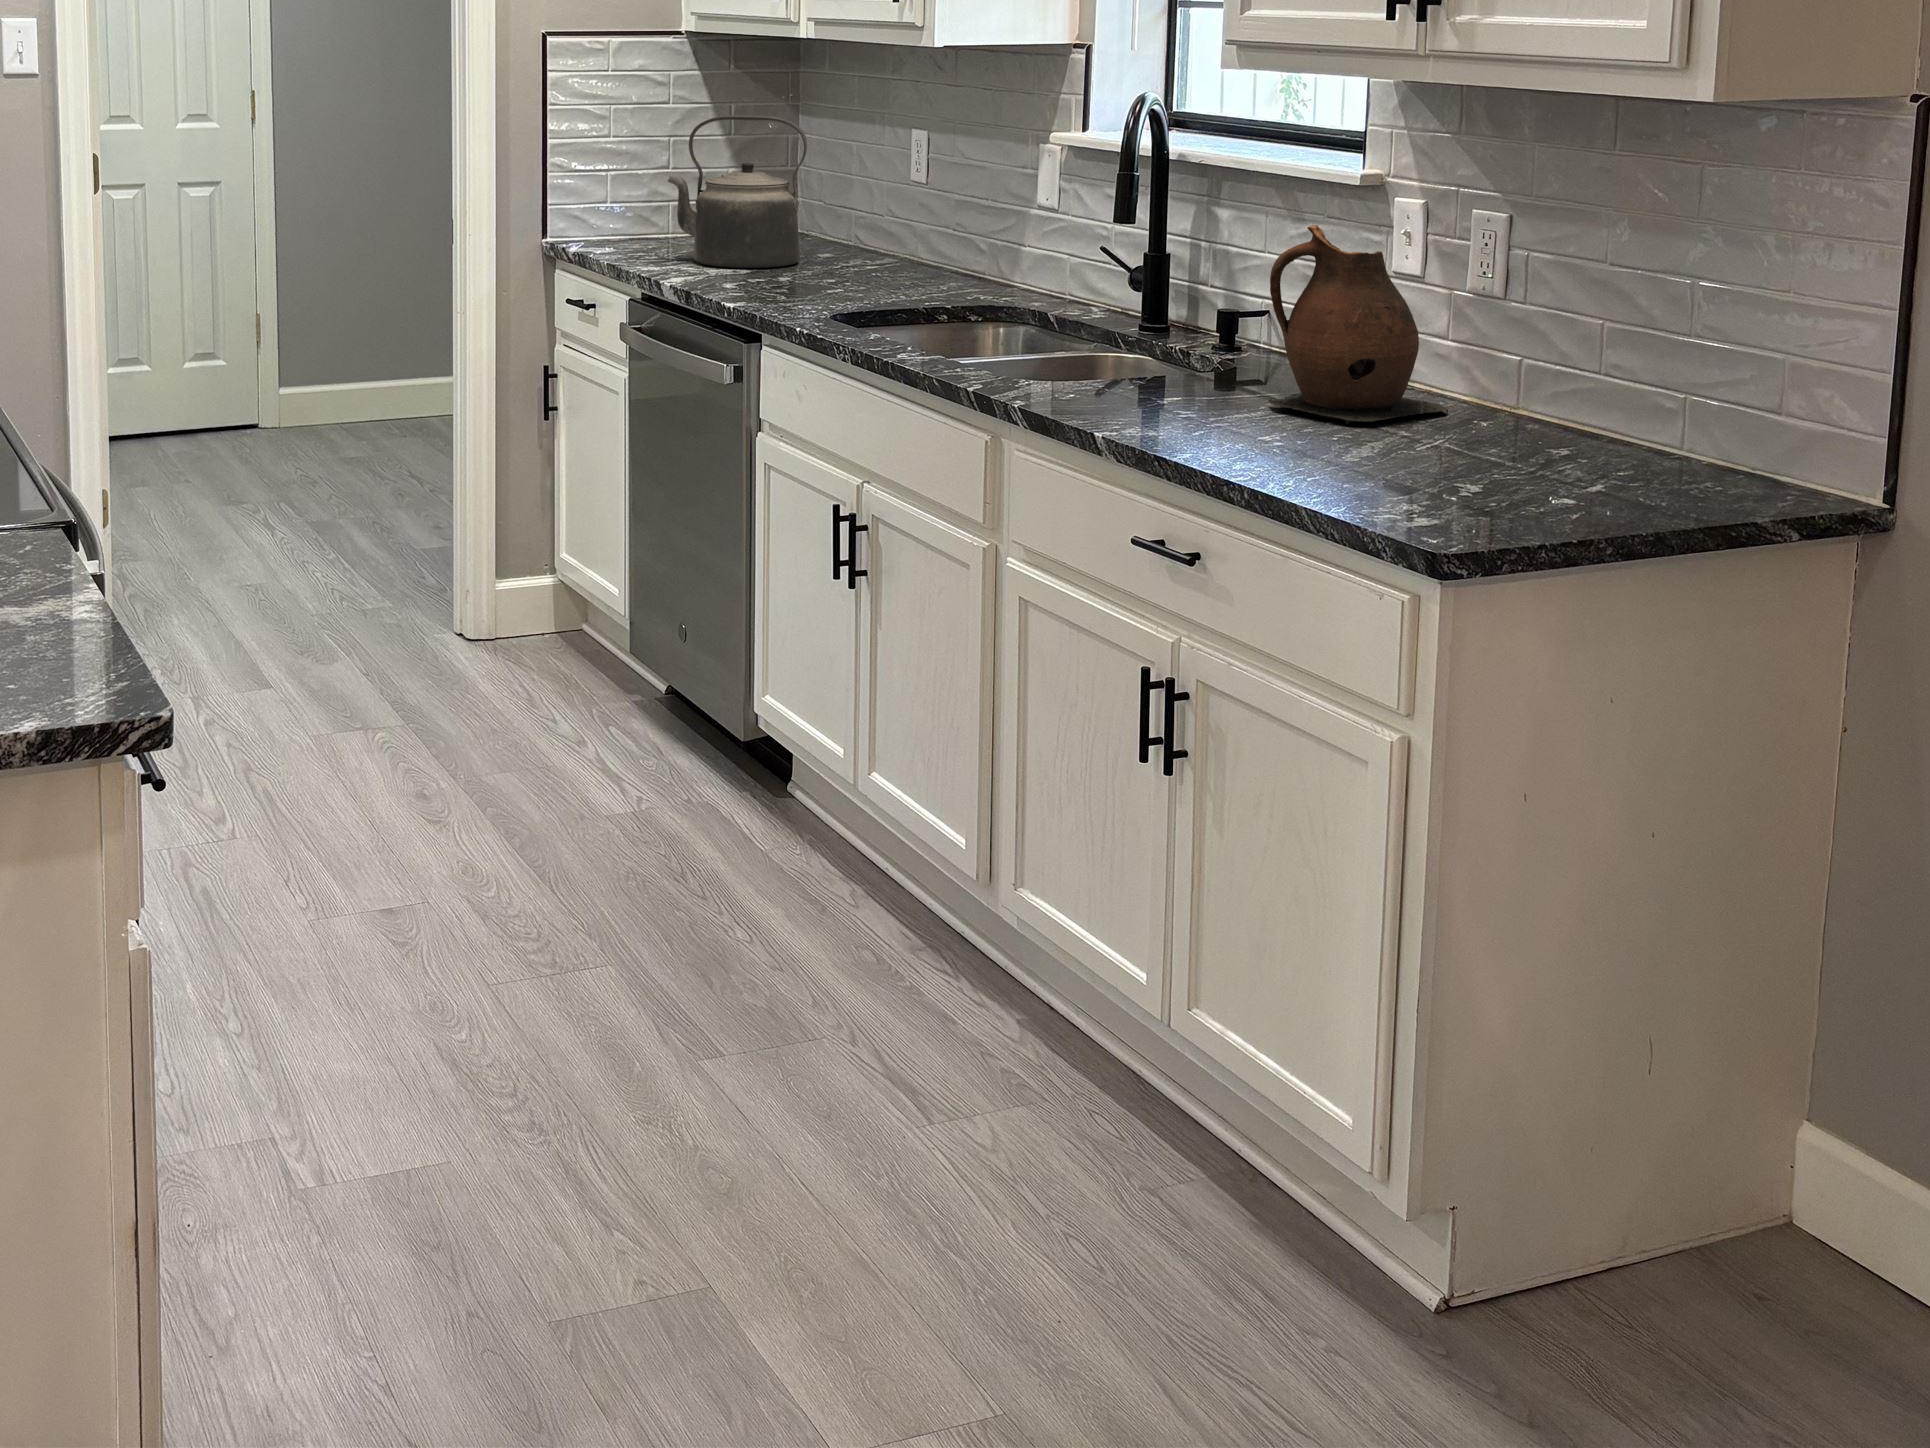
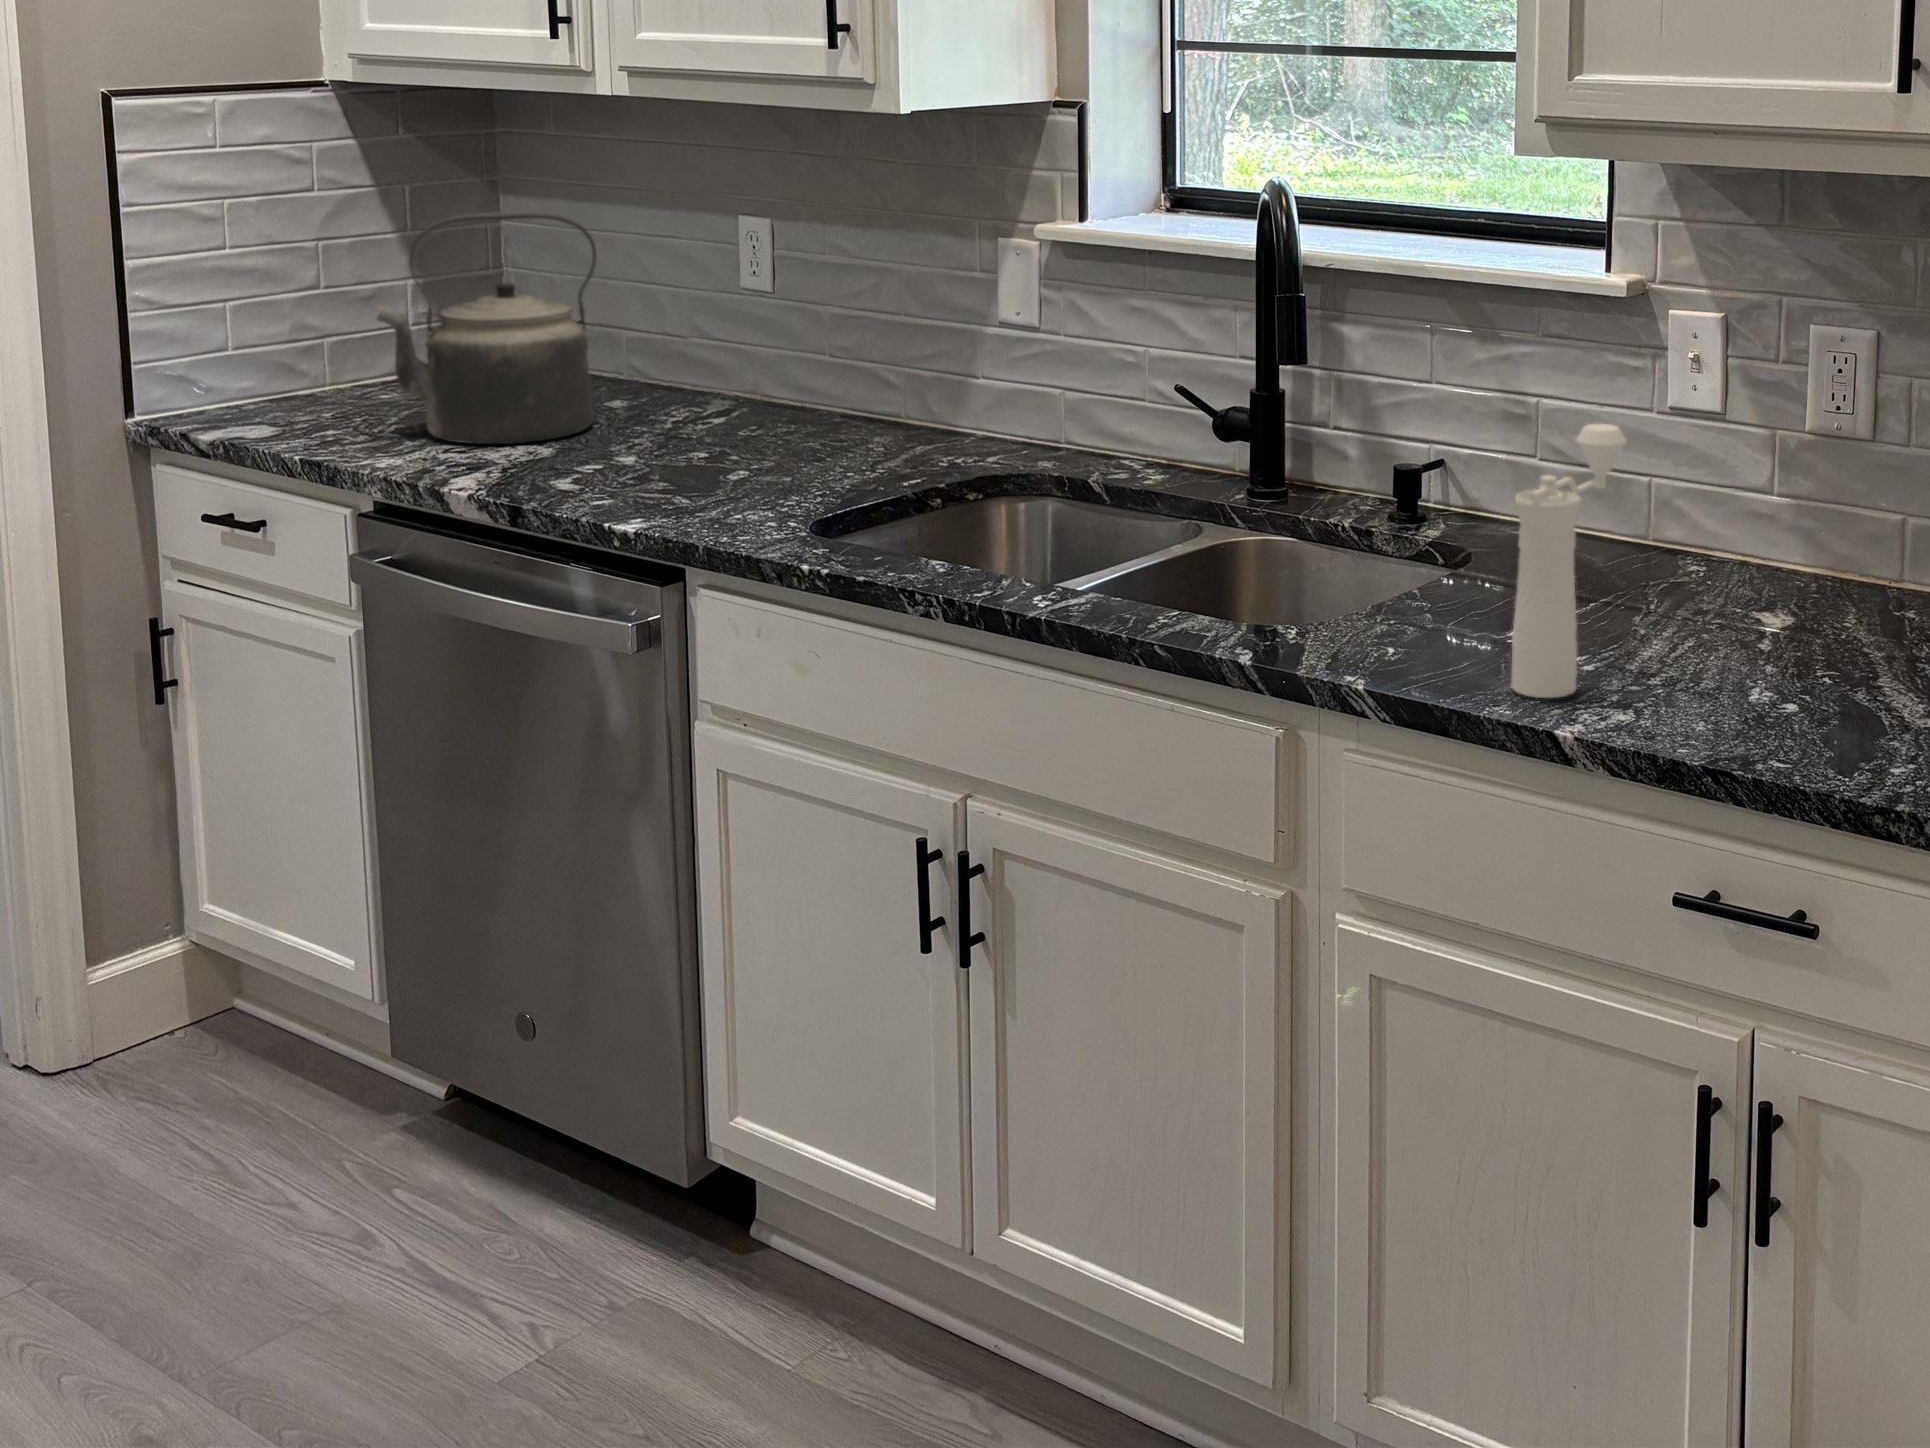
ceramic pitcher: present [1268,225,1448,424] -> none [1629,368,1844,648]
pepper mill: none [1114,251,1229,423] -> present [1511,424,1626,698]

